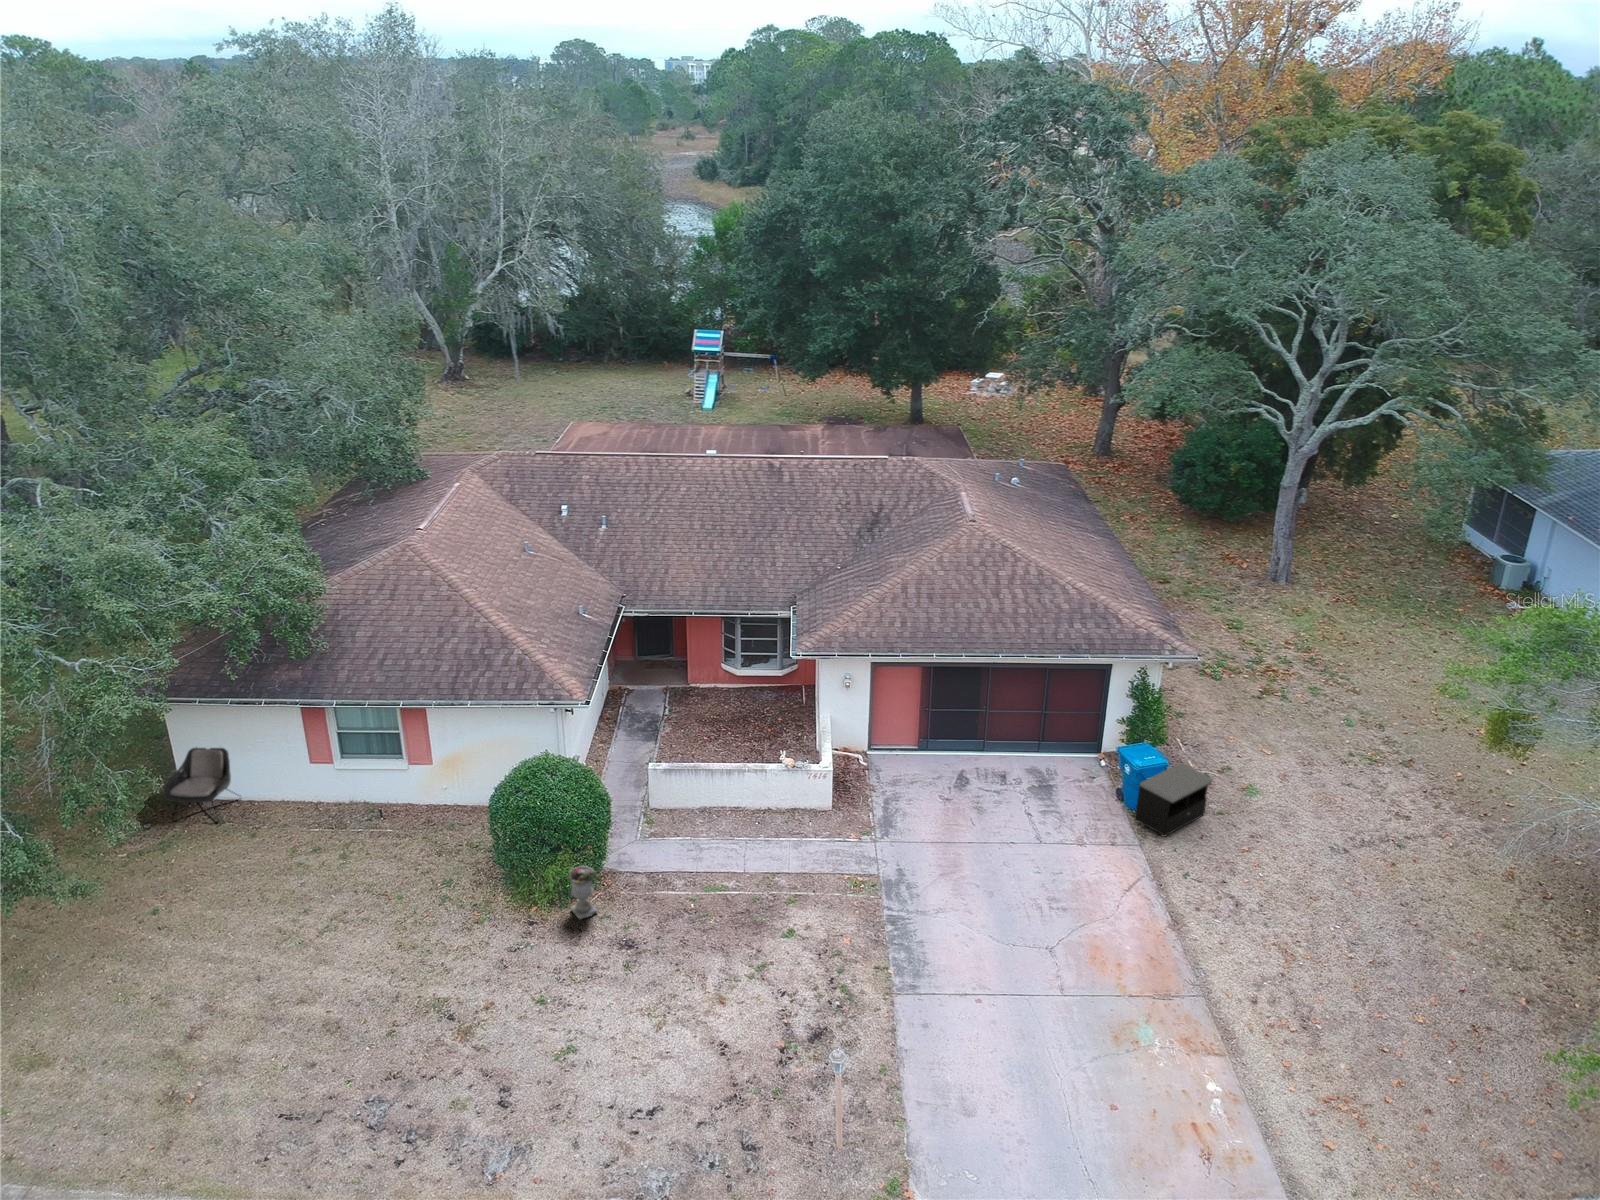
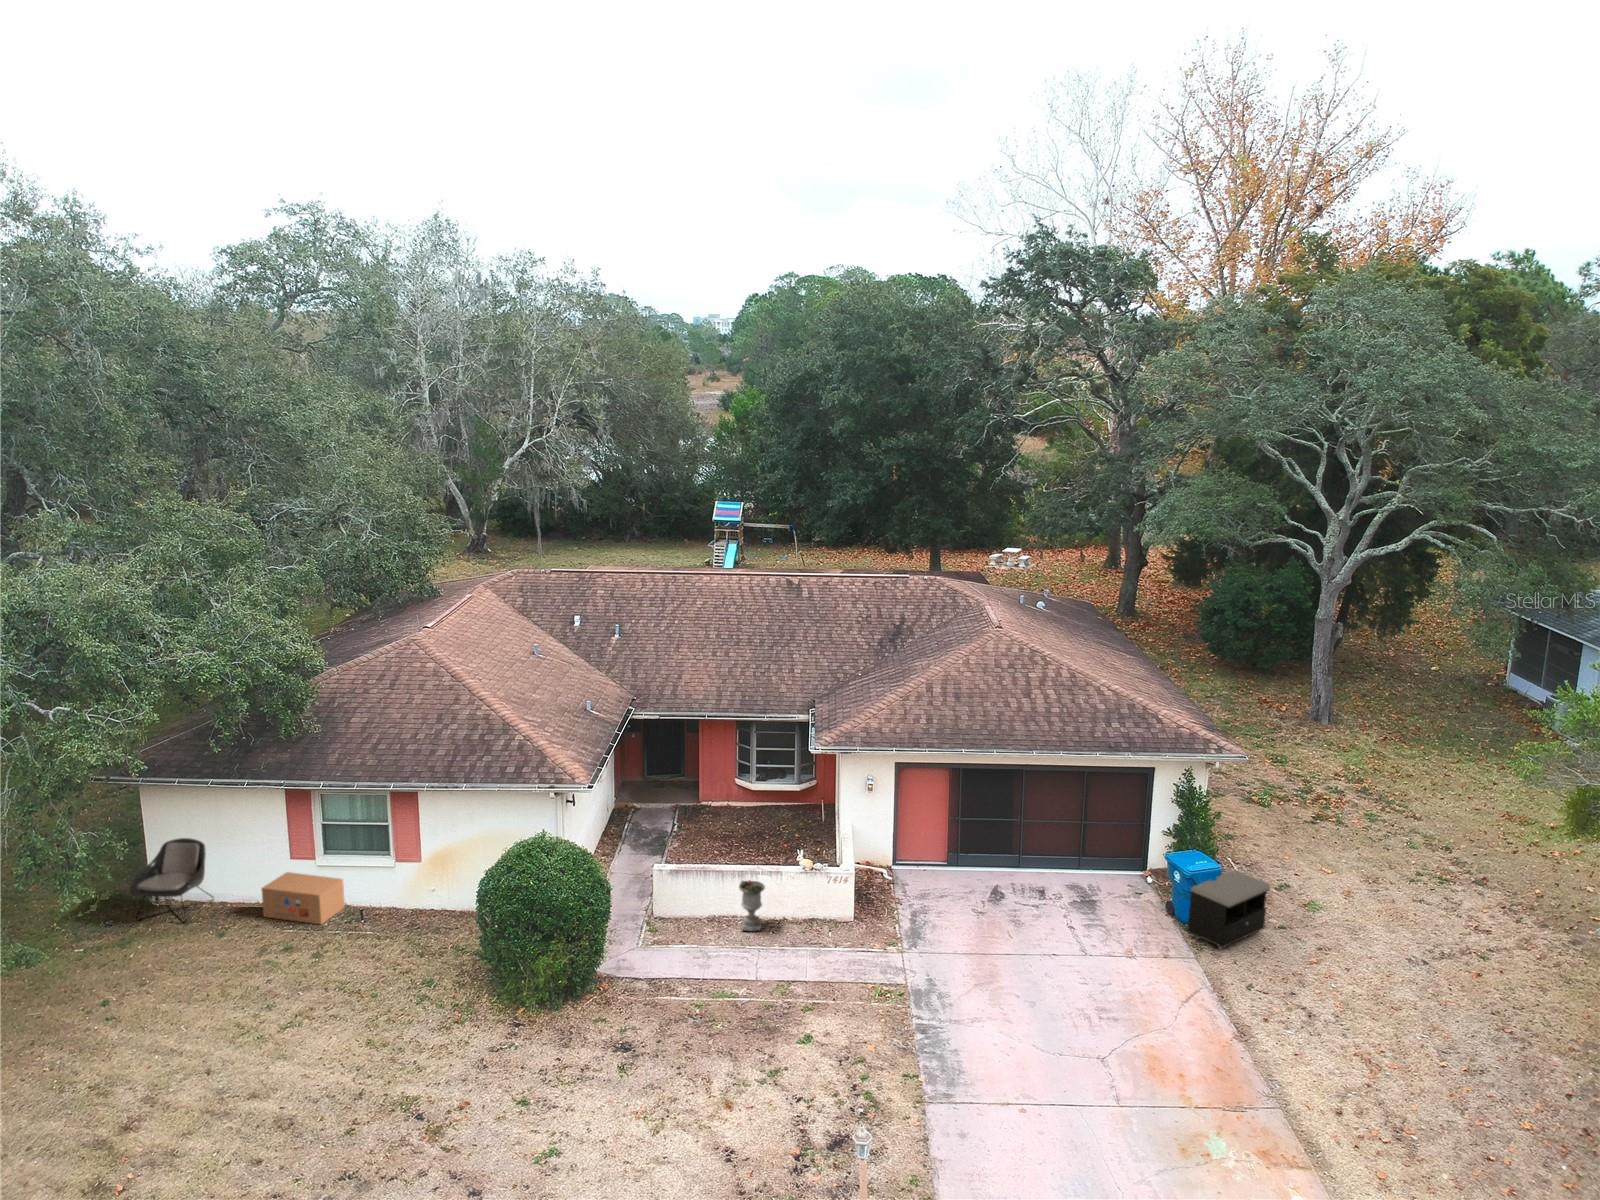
cardboard box: none [285,773,364,823] -> present [261,872,345,924]
planter: present [568,866,597,919] -> present [739,880,765,931]

